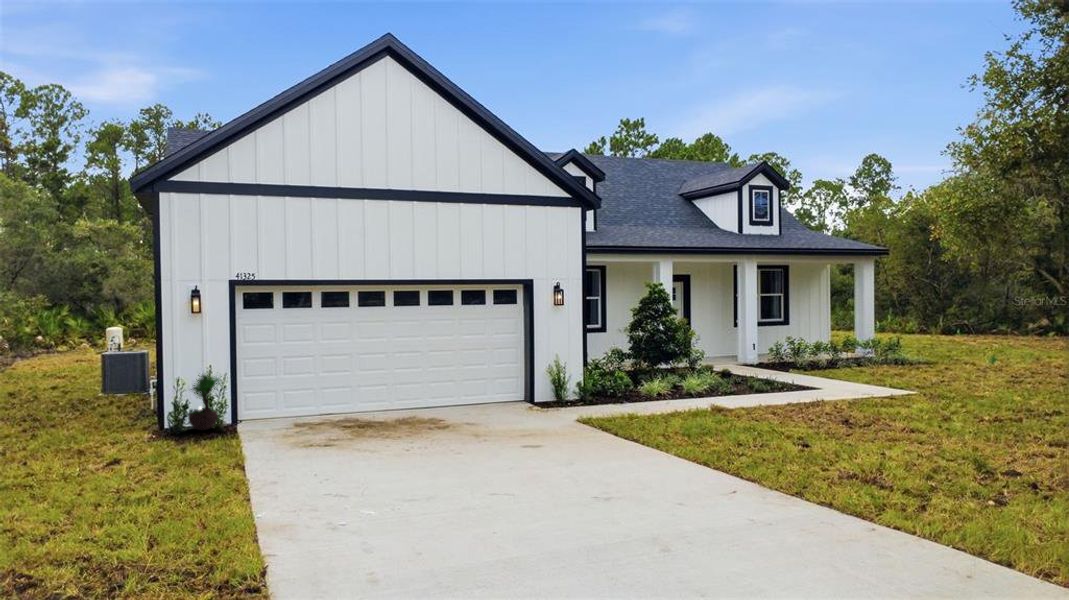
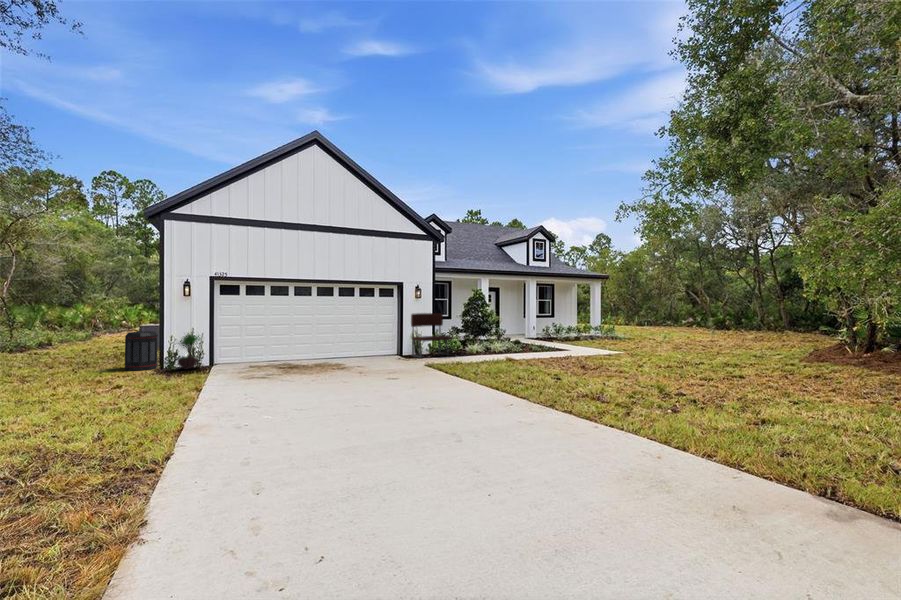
bench: none [548,329,621,407] -> present [411,313,454,358]
trash can: none [109,370,155,434] -> present [125,331,158,371]

